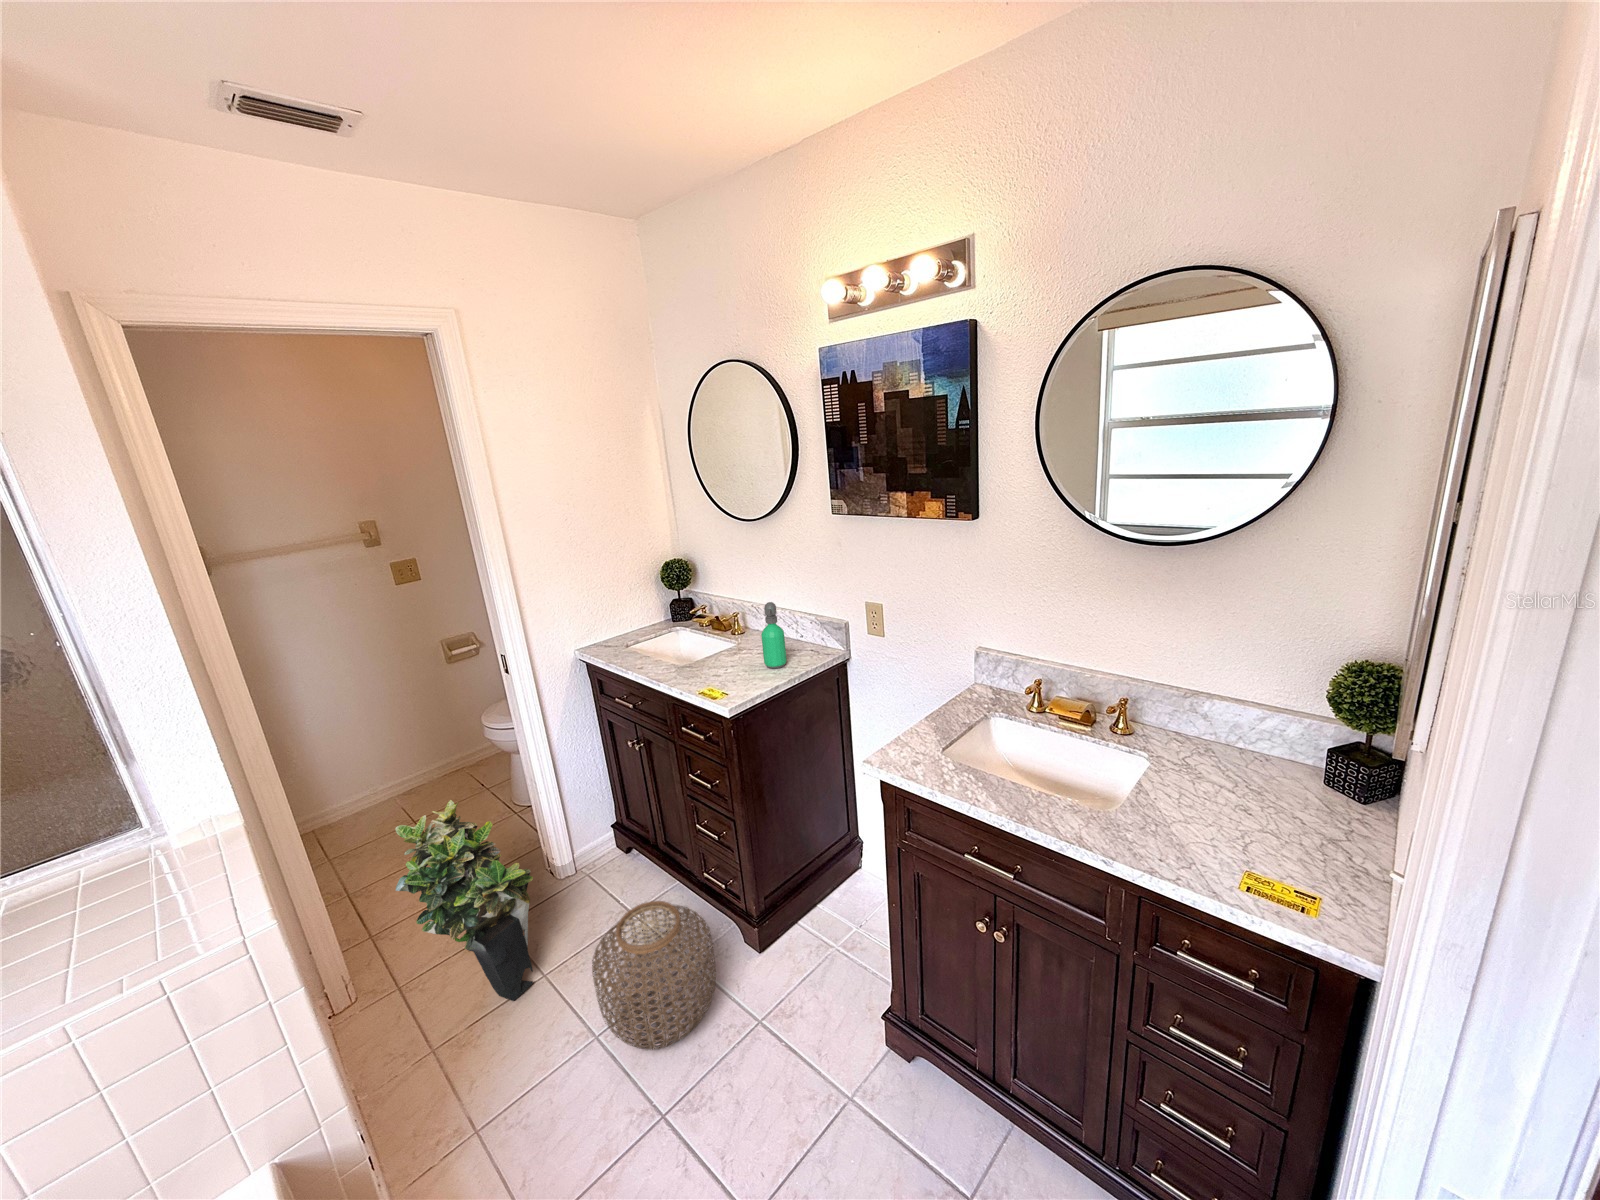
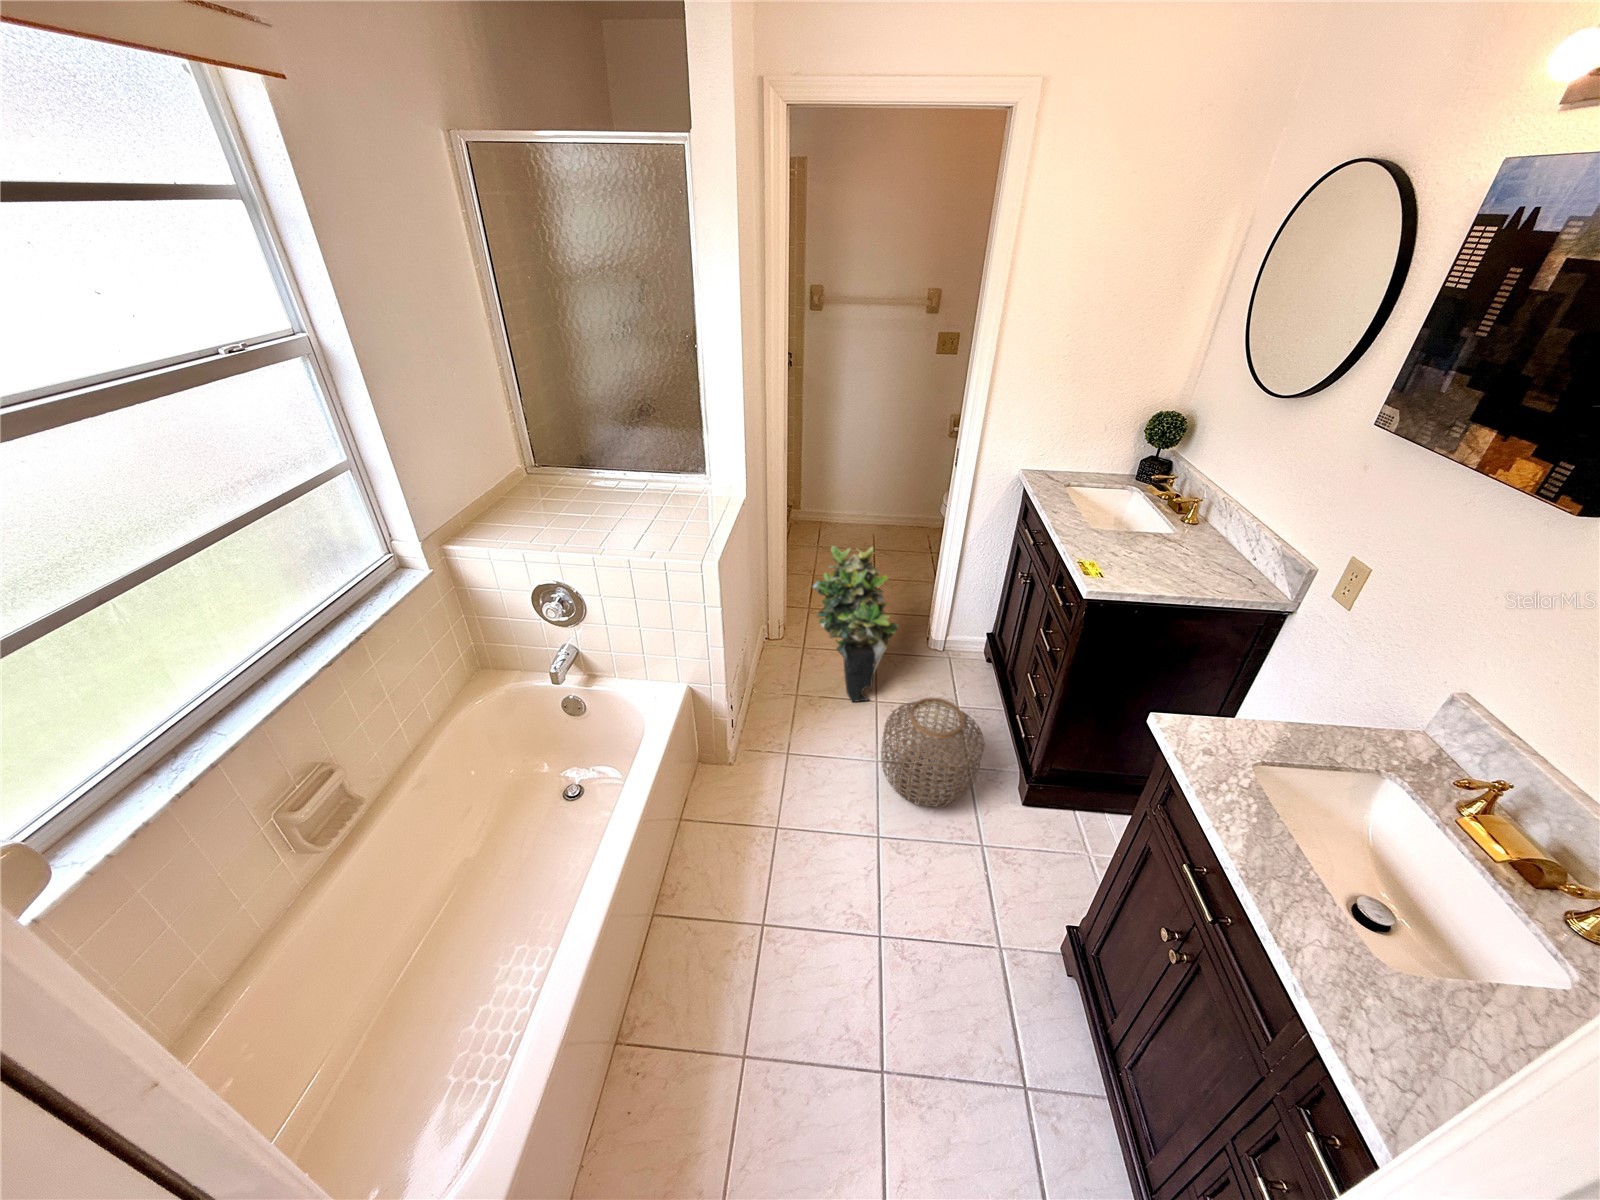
soap dispenser: present [761,602,787,669] -> none [1174,504,1221,580]

